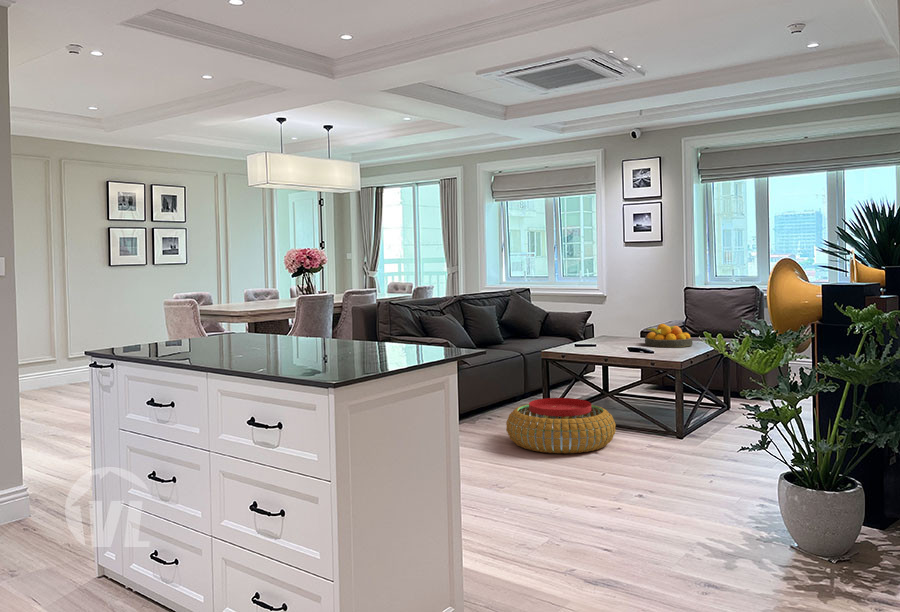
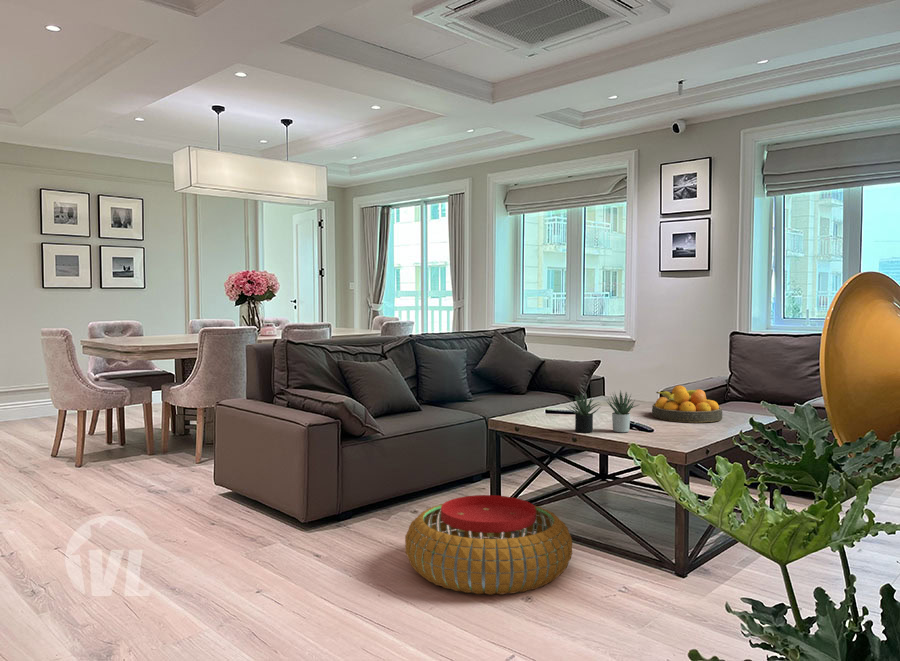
succulent plant: none [598,325,646,355] -> present [568,391,638,433]

